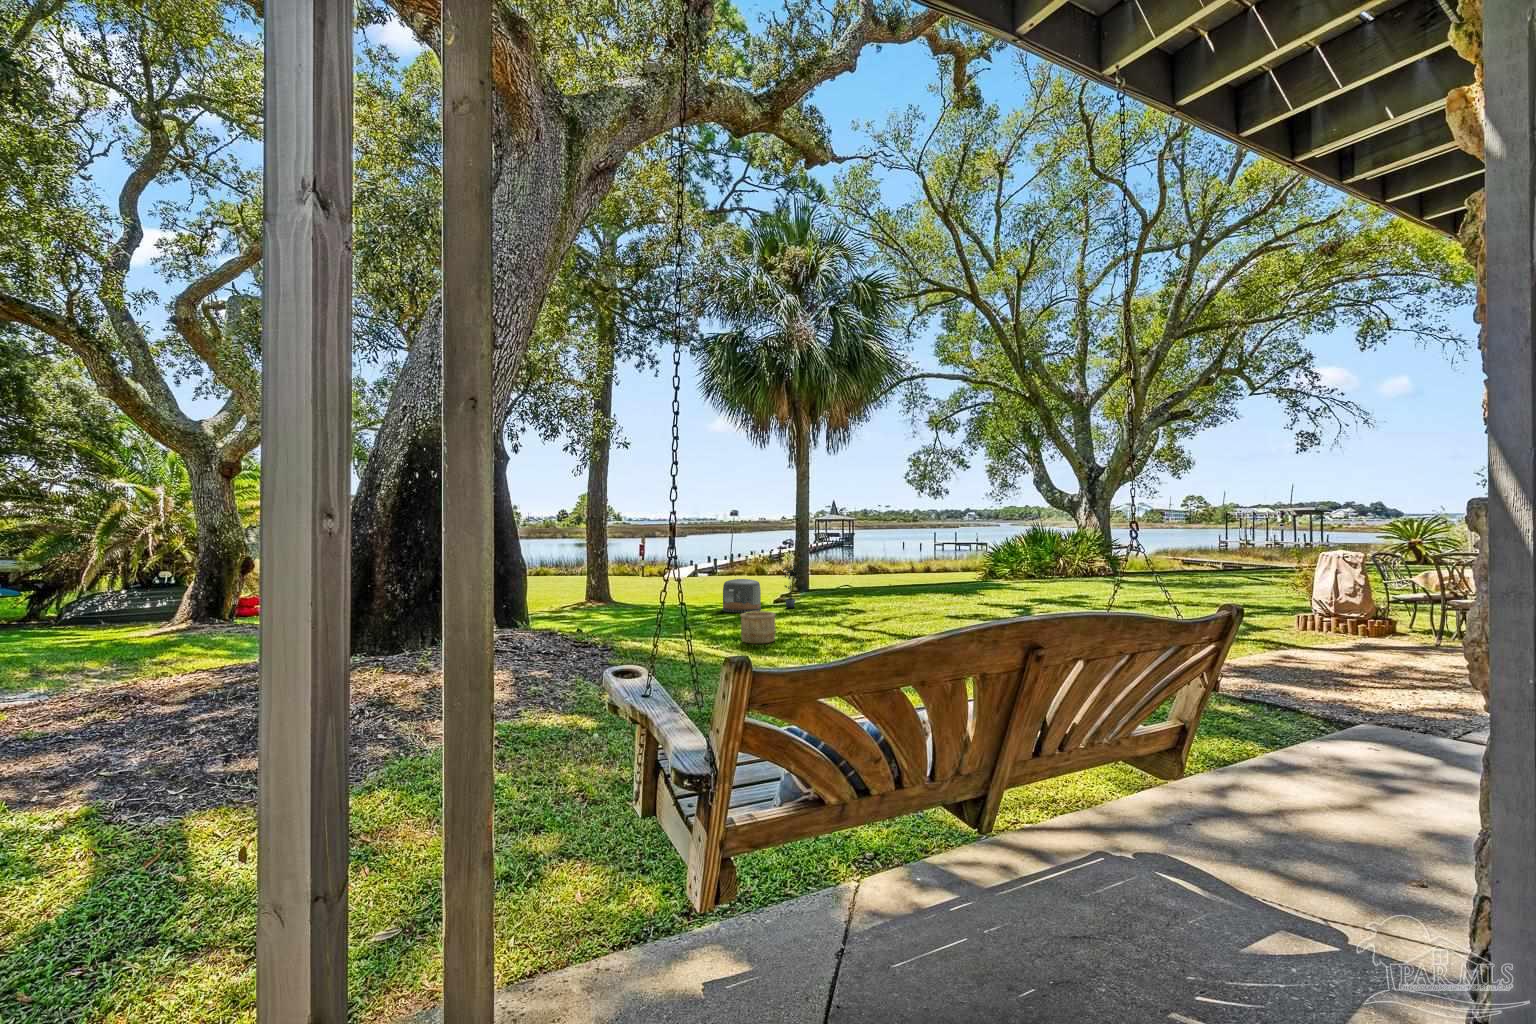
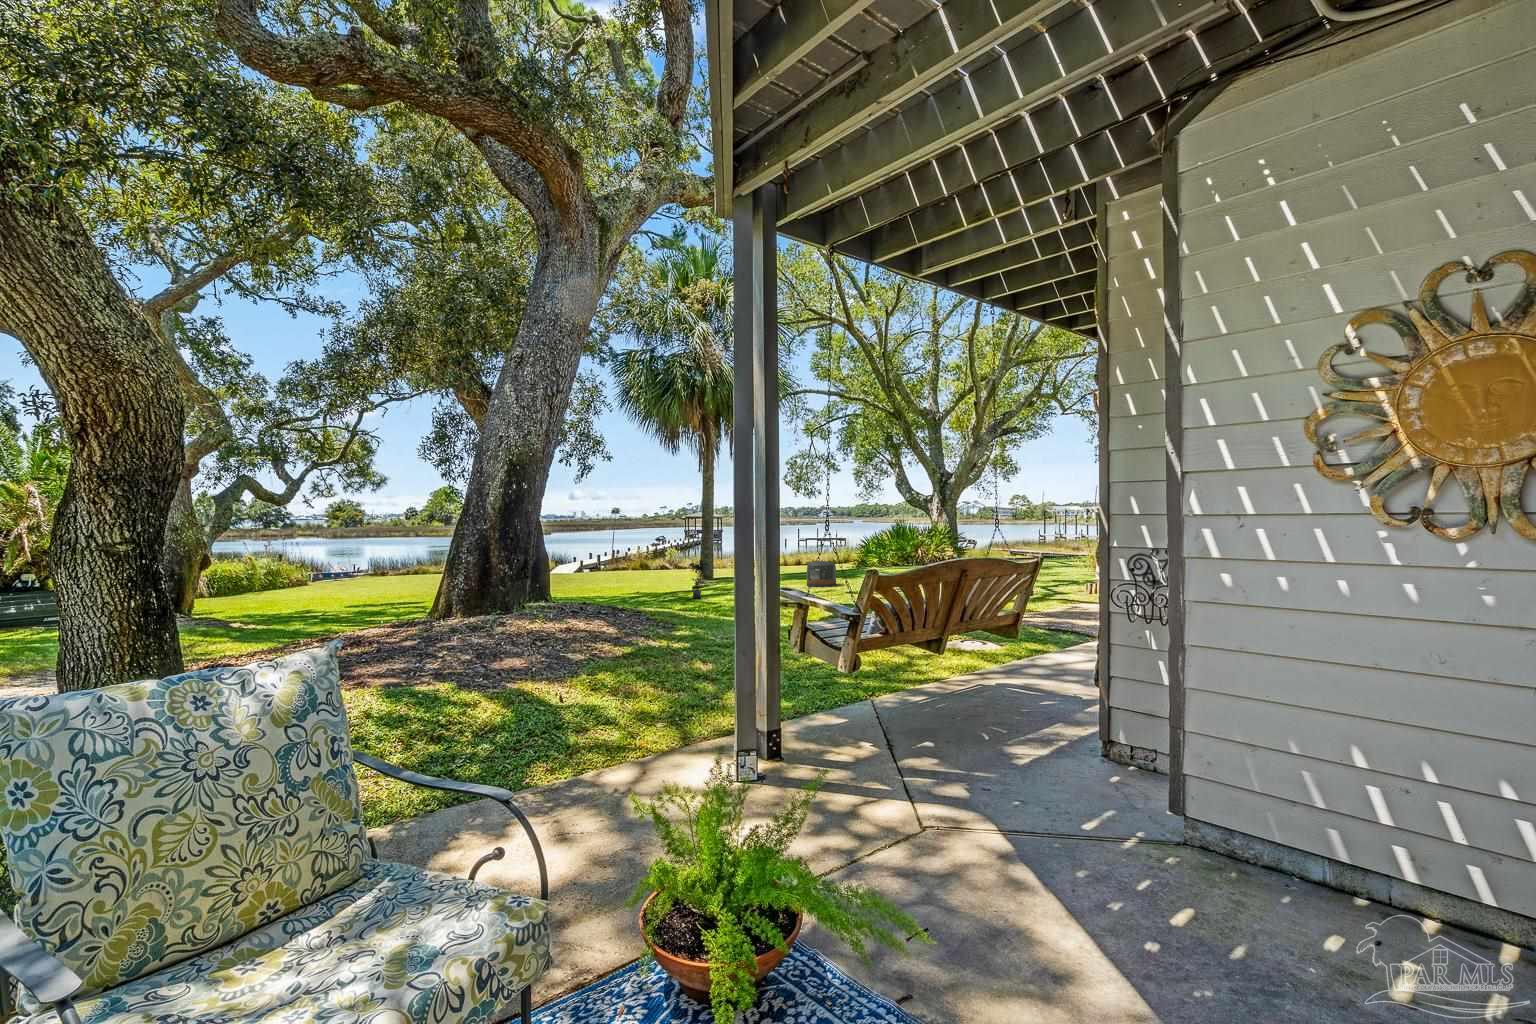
pouf: present [723,579,761,612] -> present [807,561,836,587]
wooden bucket: present [740,611,776,644] -> none [672,600,702,626]

